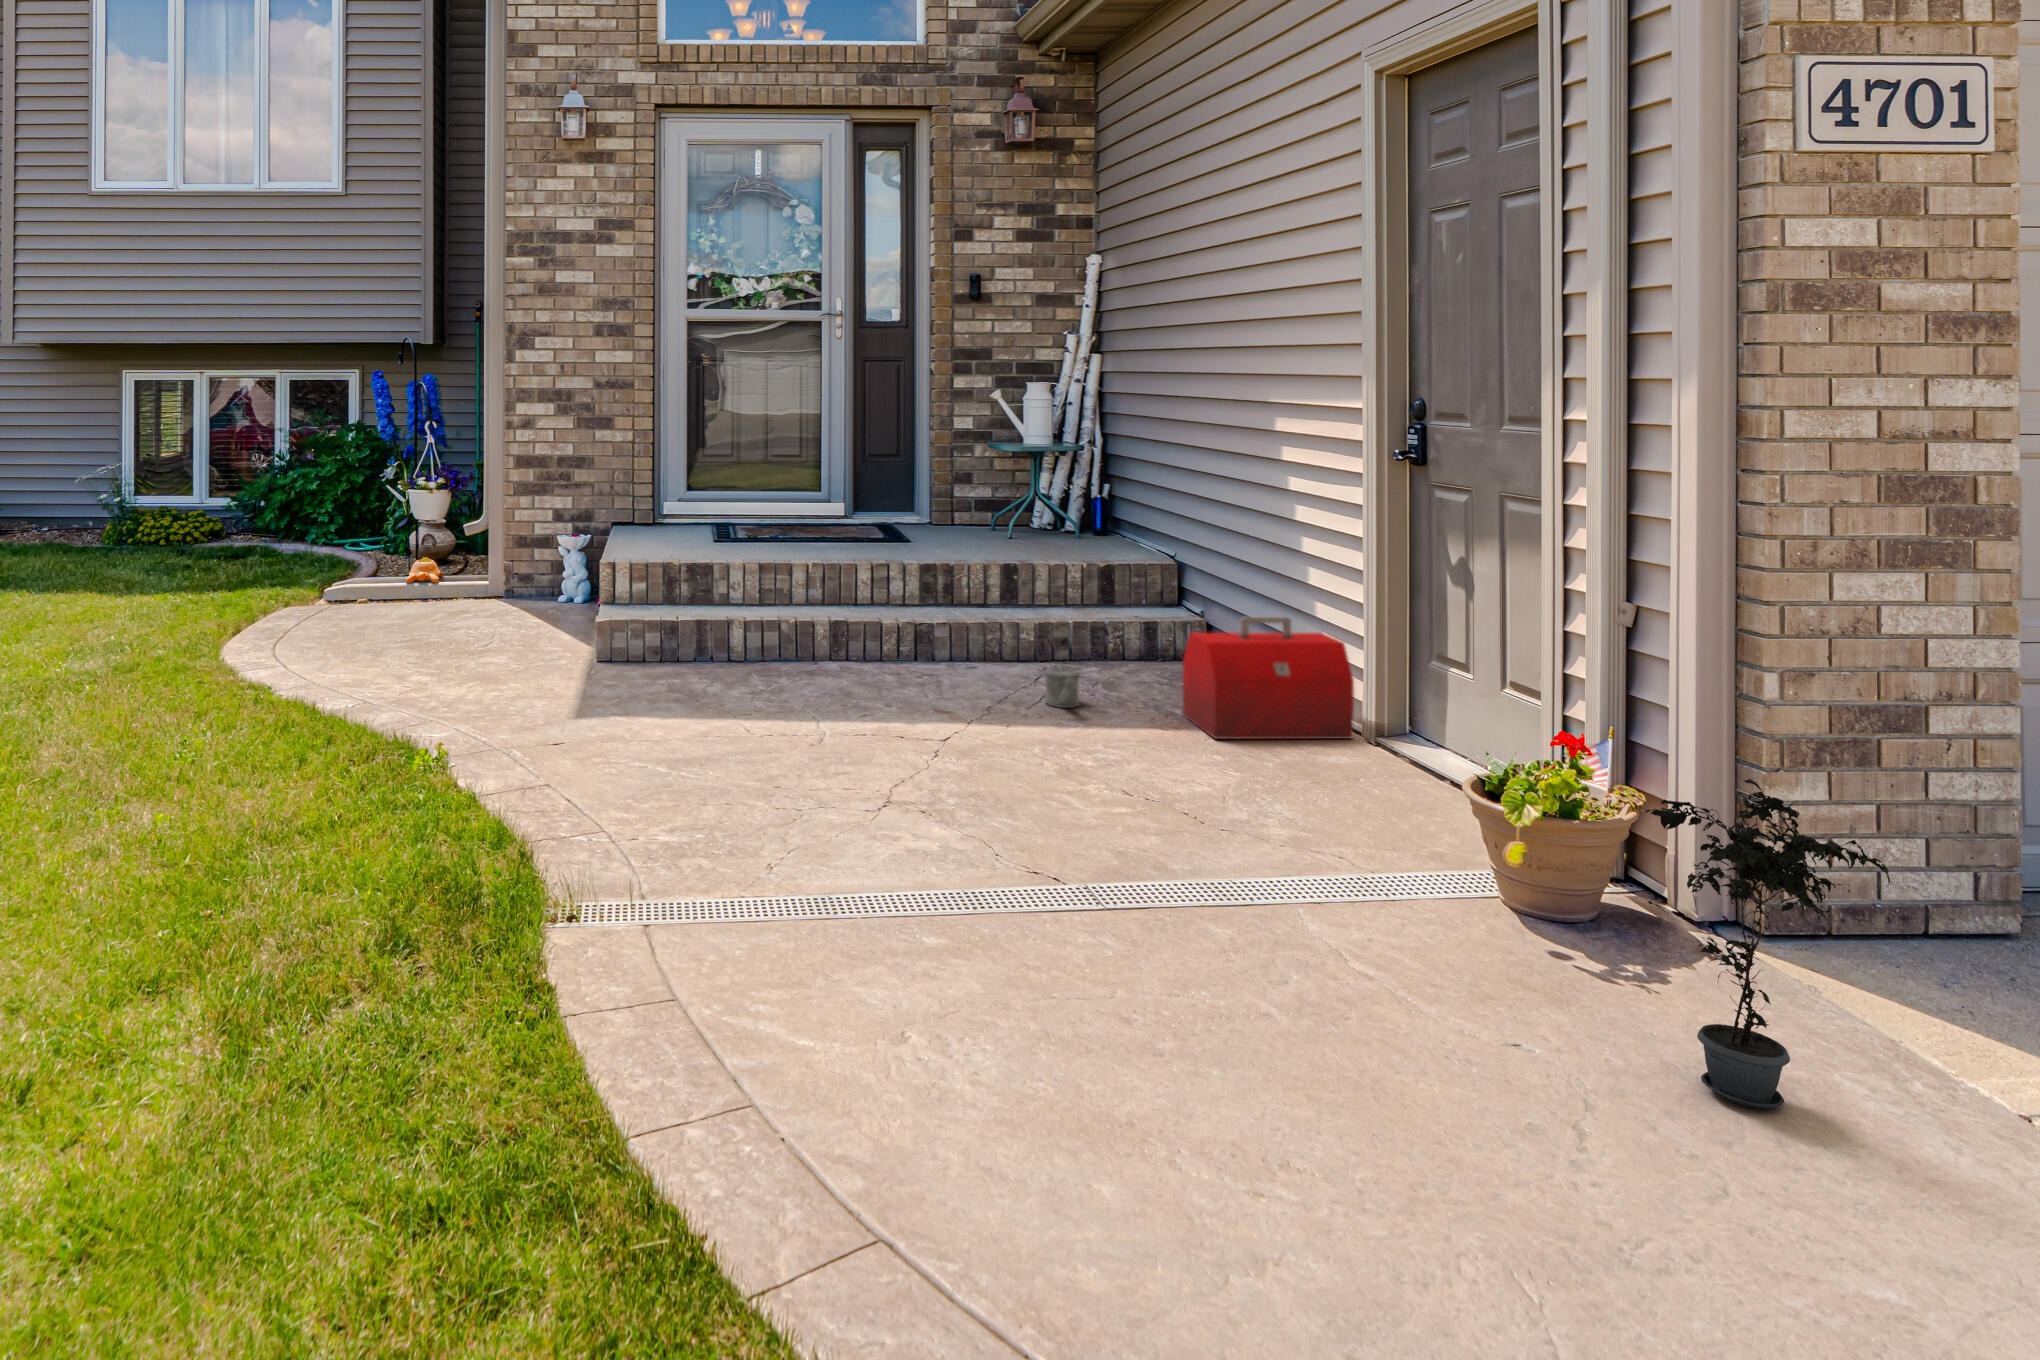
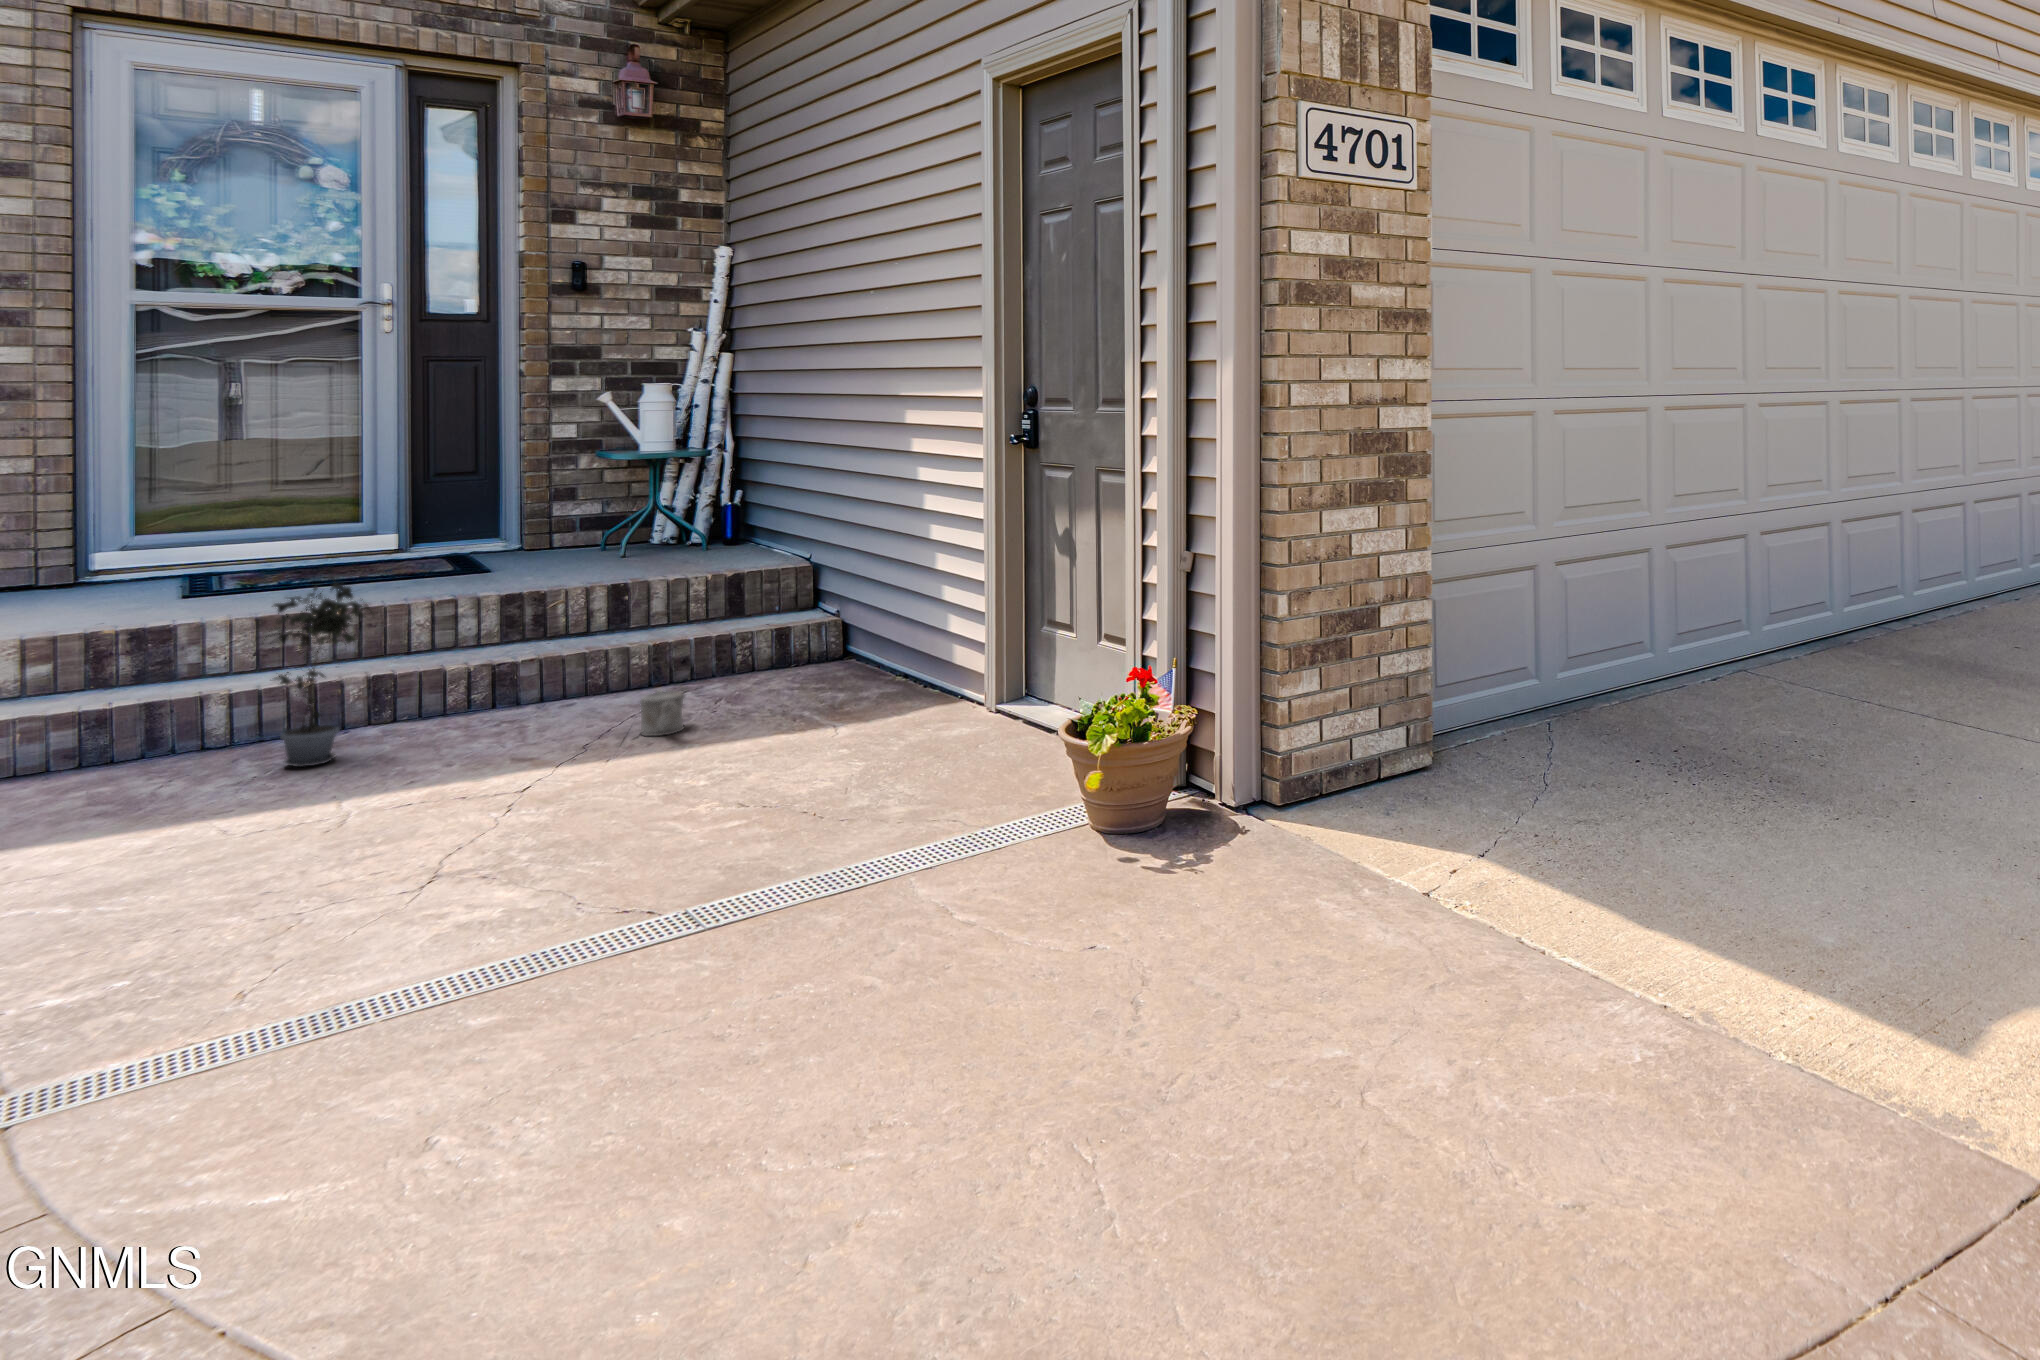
toolbox: present [1183,617,1354,739] -> none [805,602,977,737]
potted plant: present [1645,779,1890,1109] -> present [264,576,372,767]

